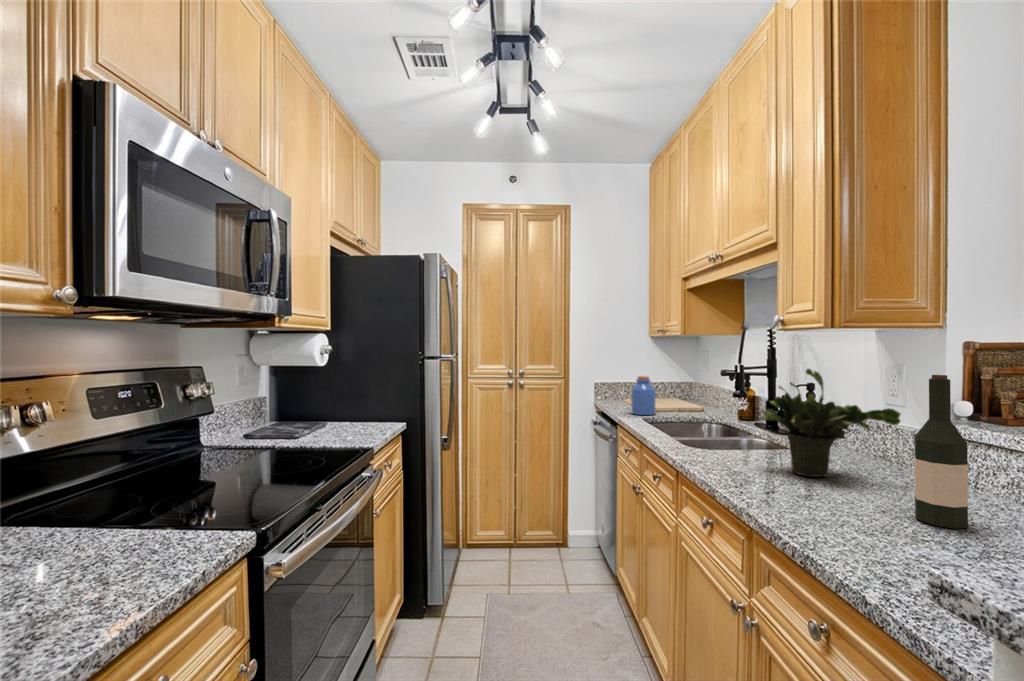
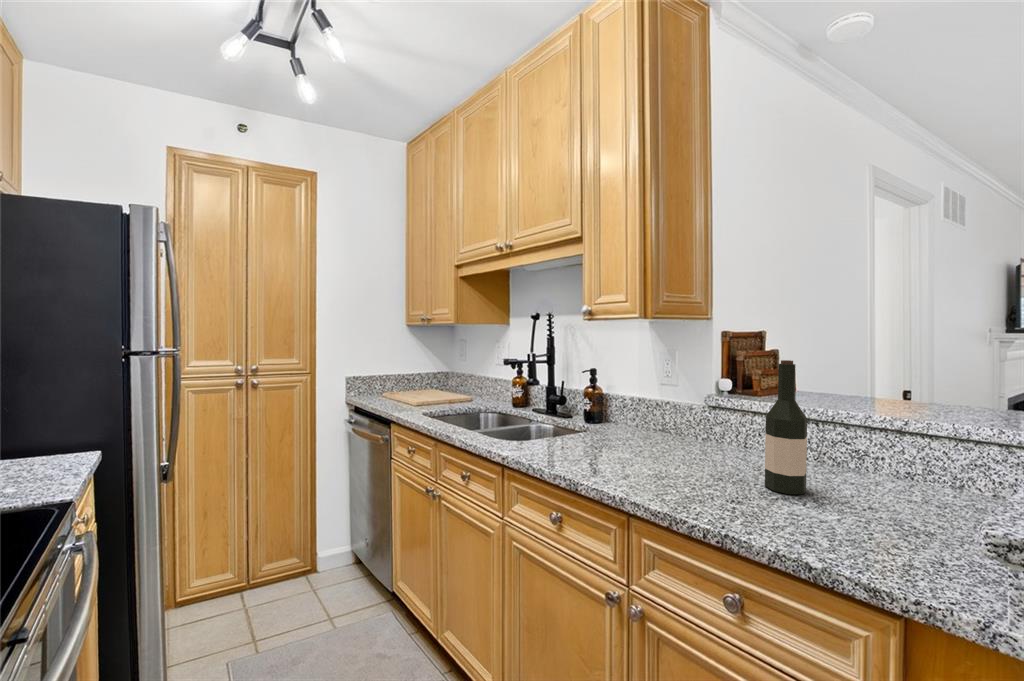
potted plant: present [762,369,901,477] -> none [602,357,714,461]
jar: present [631,376,656,415] -> none [408,368,434,410]

